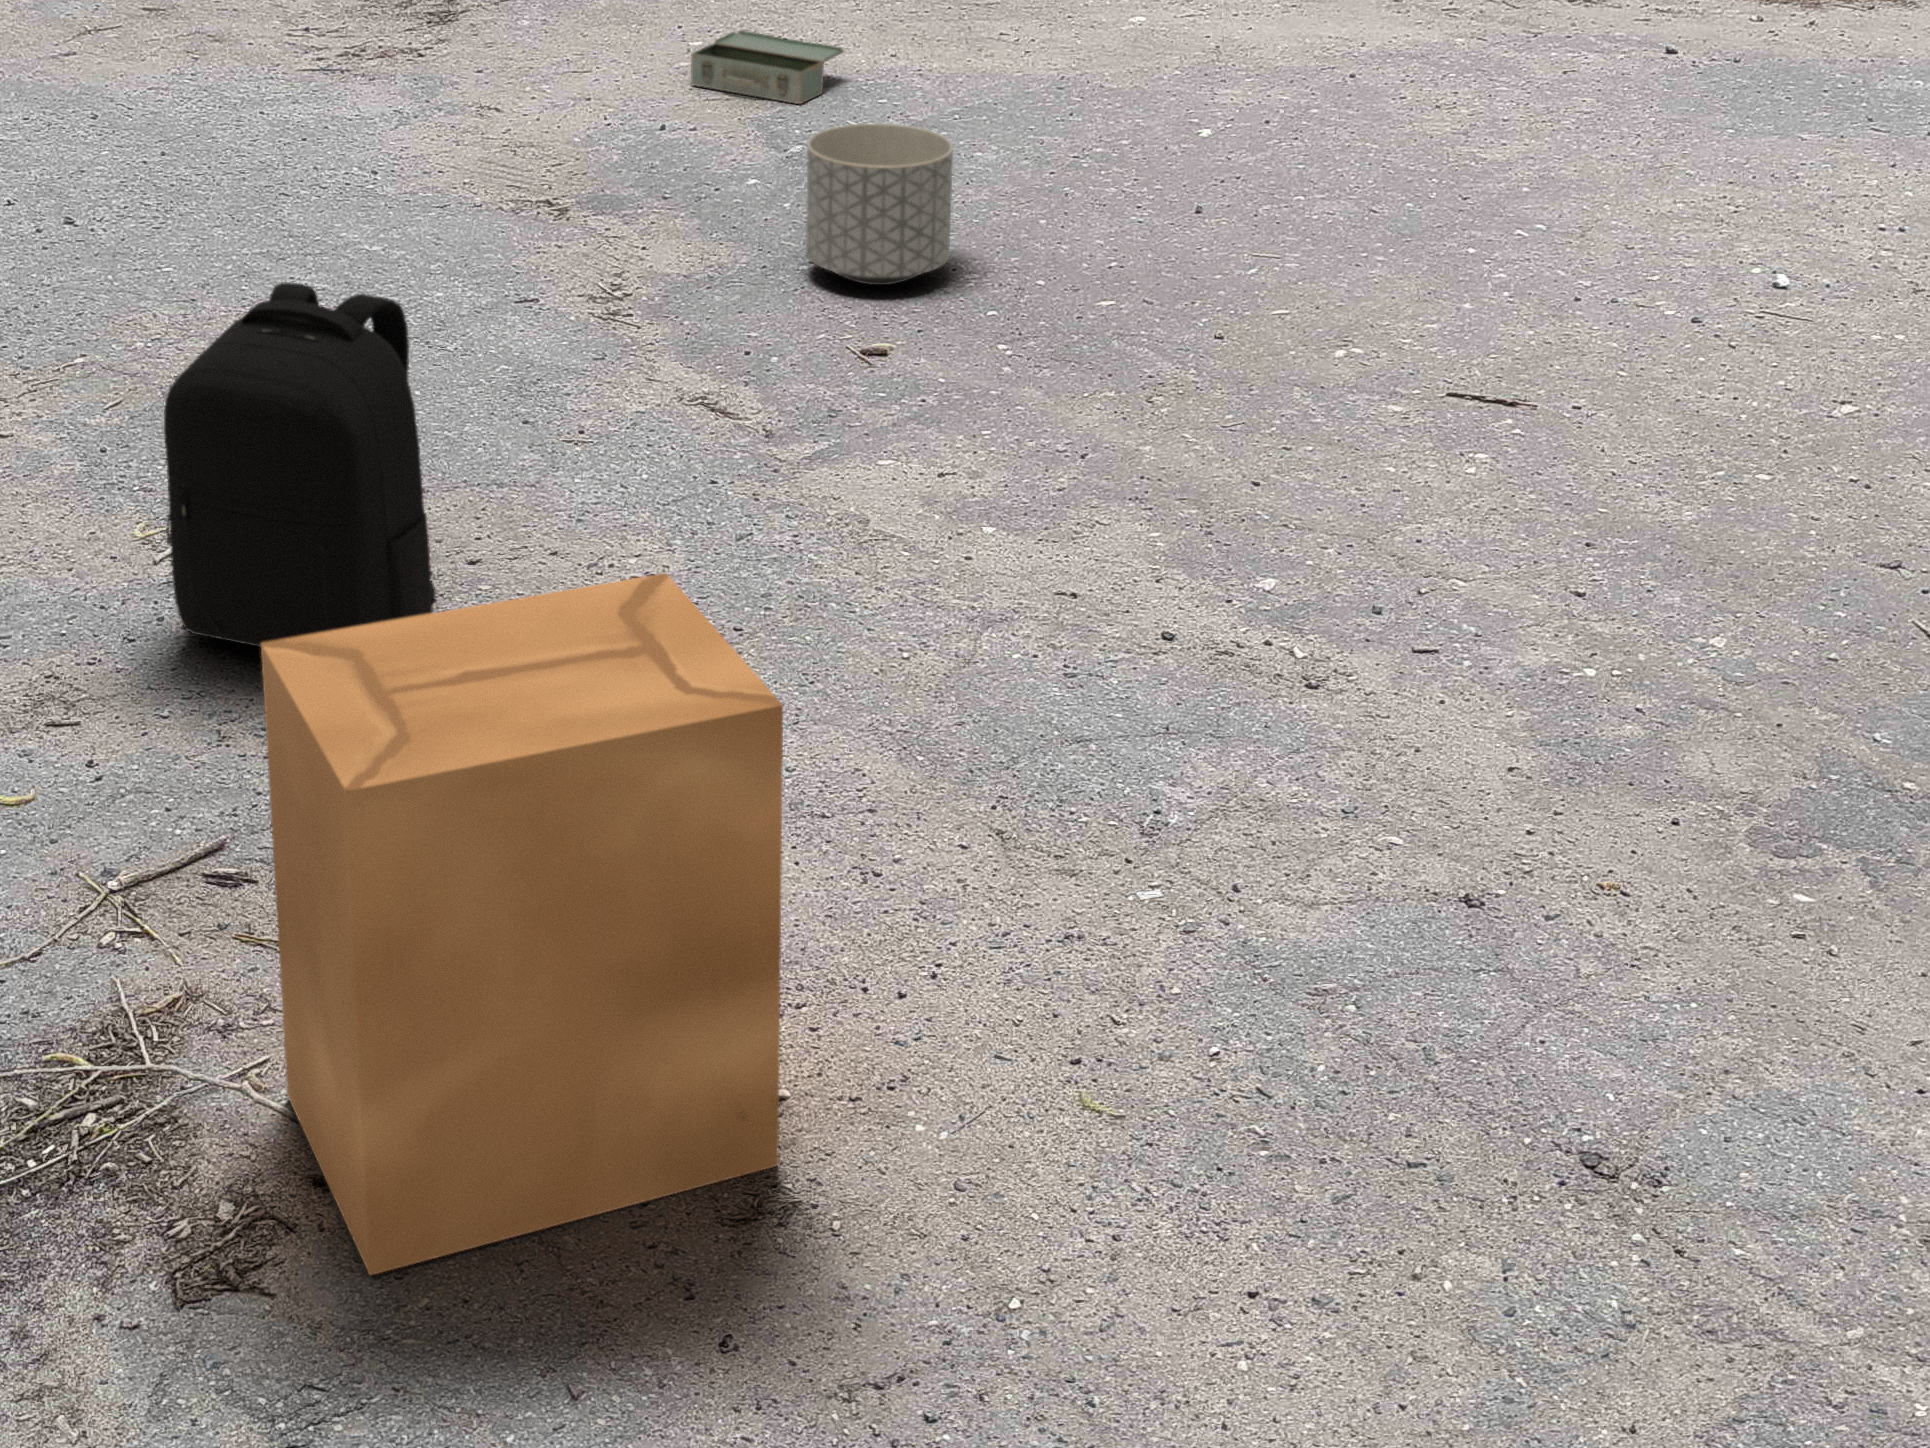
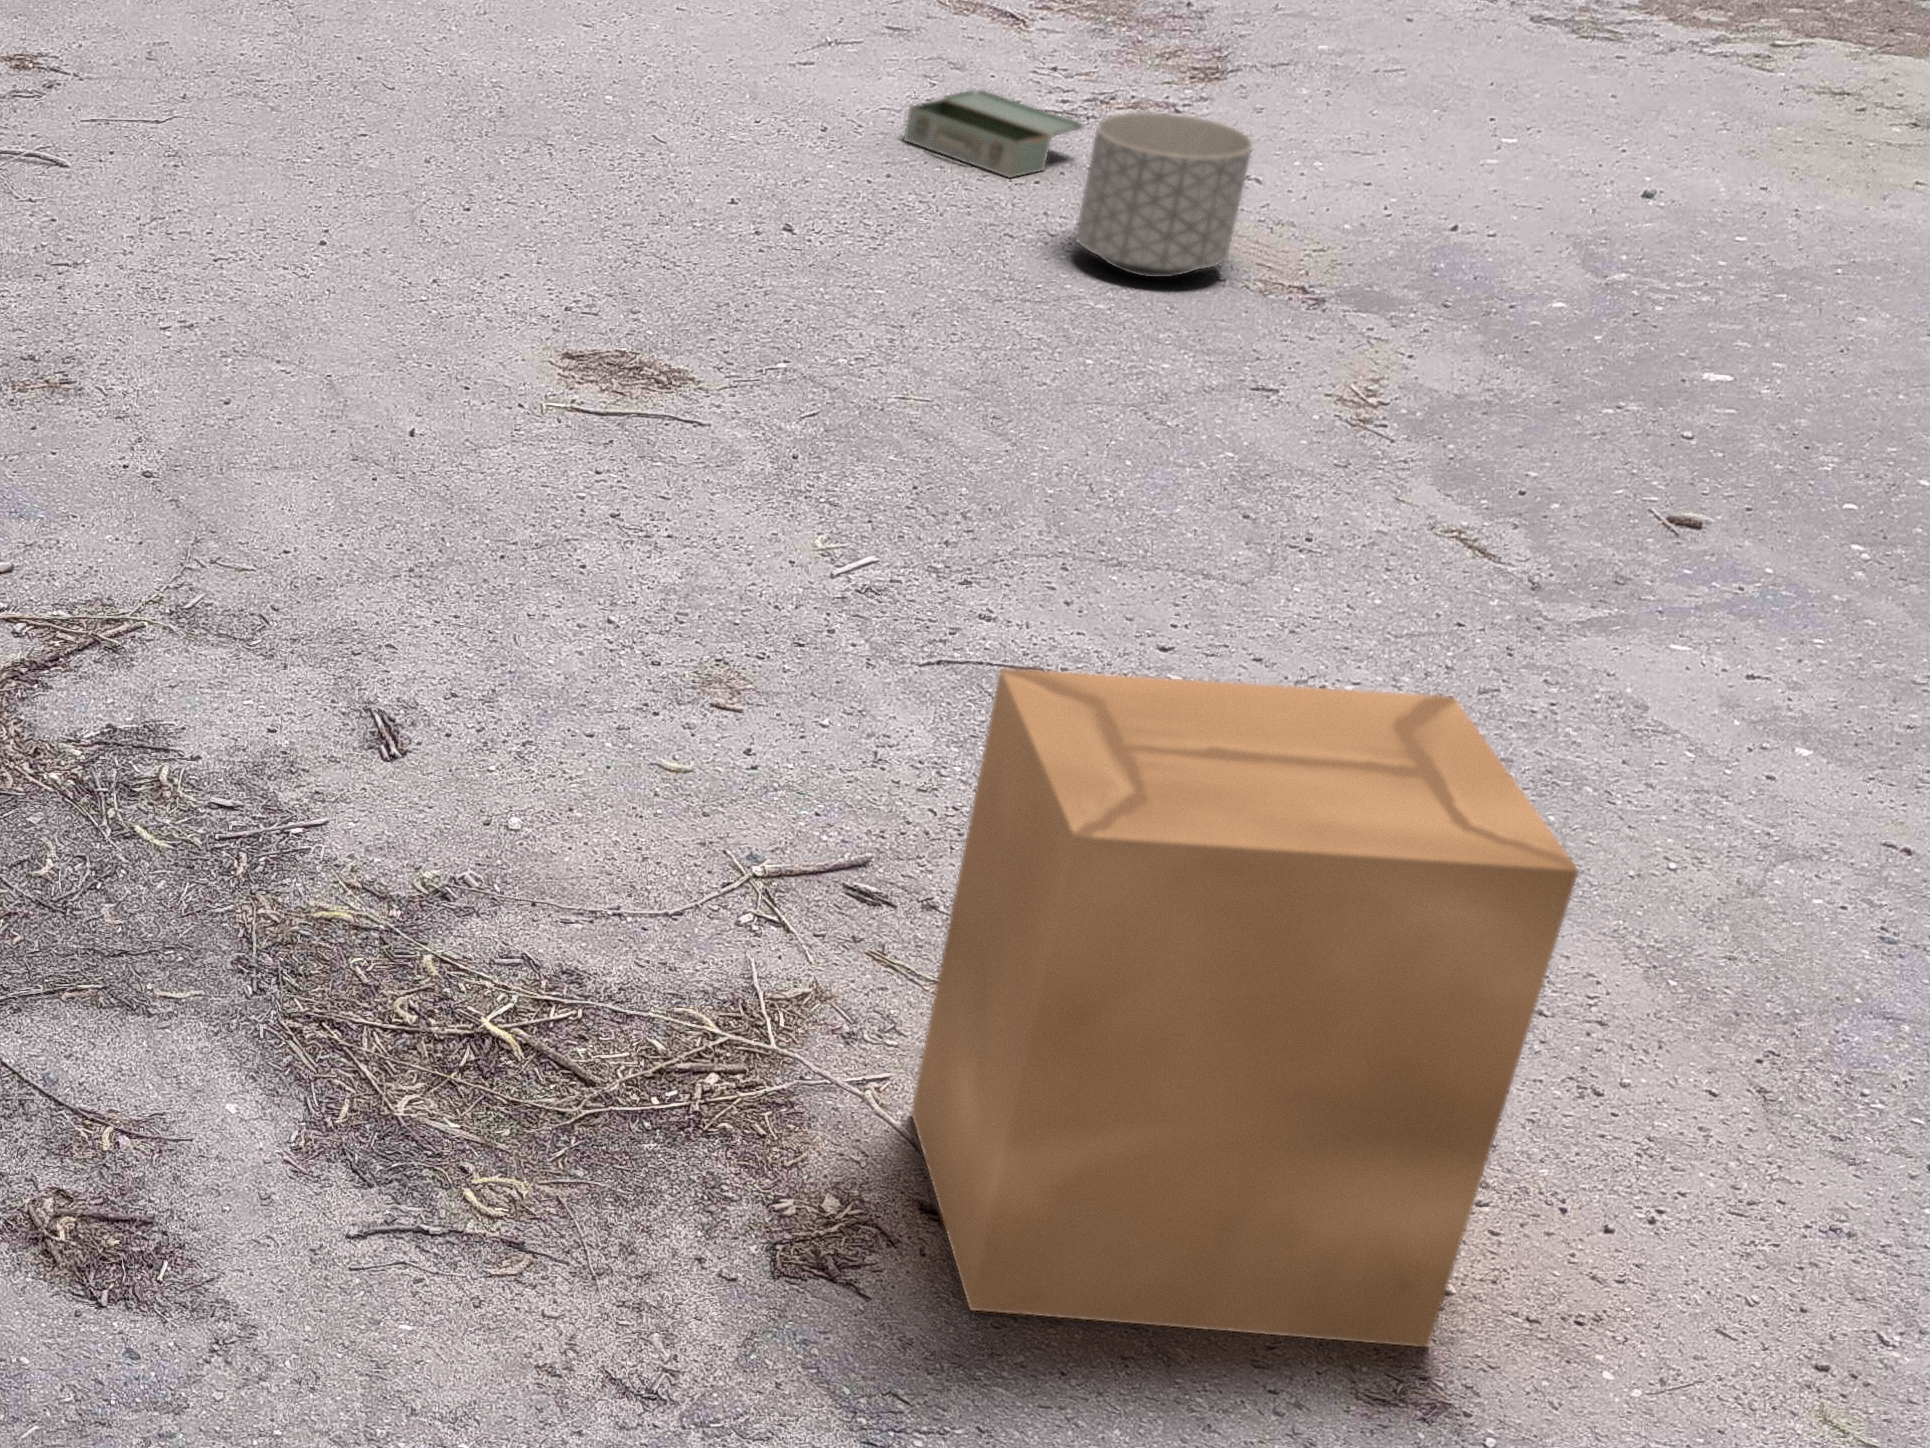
toolbox: present [691,31,844,104] -> present [904,90,1083,177]
planter: present [806,123,953,285] -> present [1076,112,1253,277]
backpack: present [164,283,437,647] -> none [868,313,1174,715]

